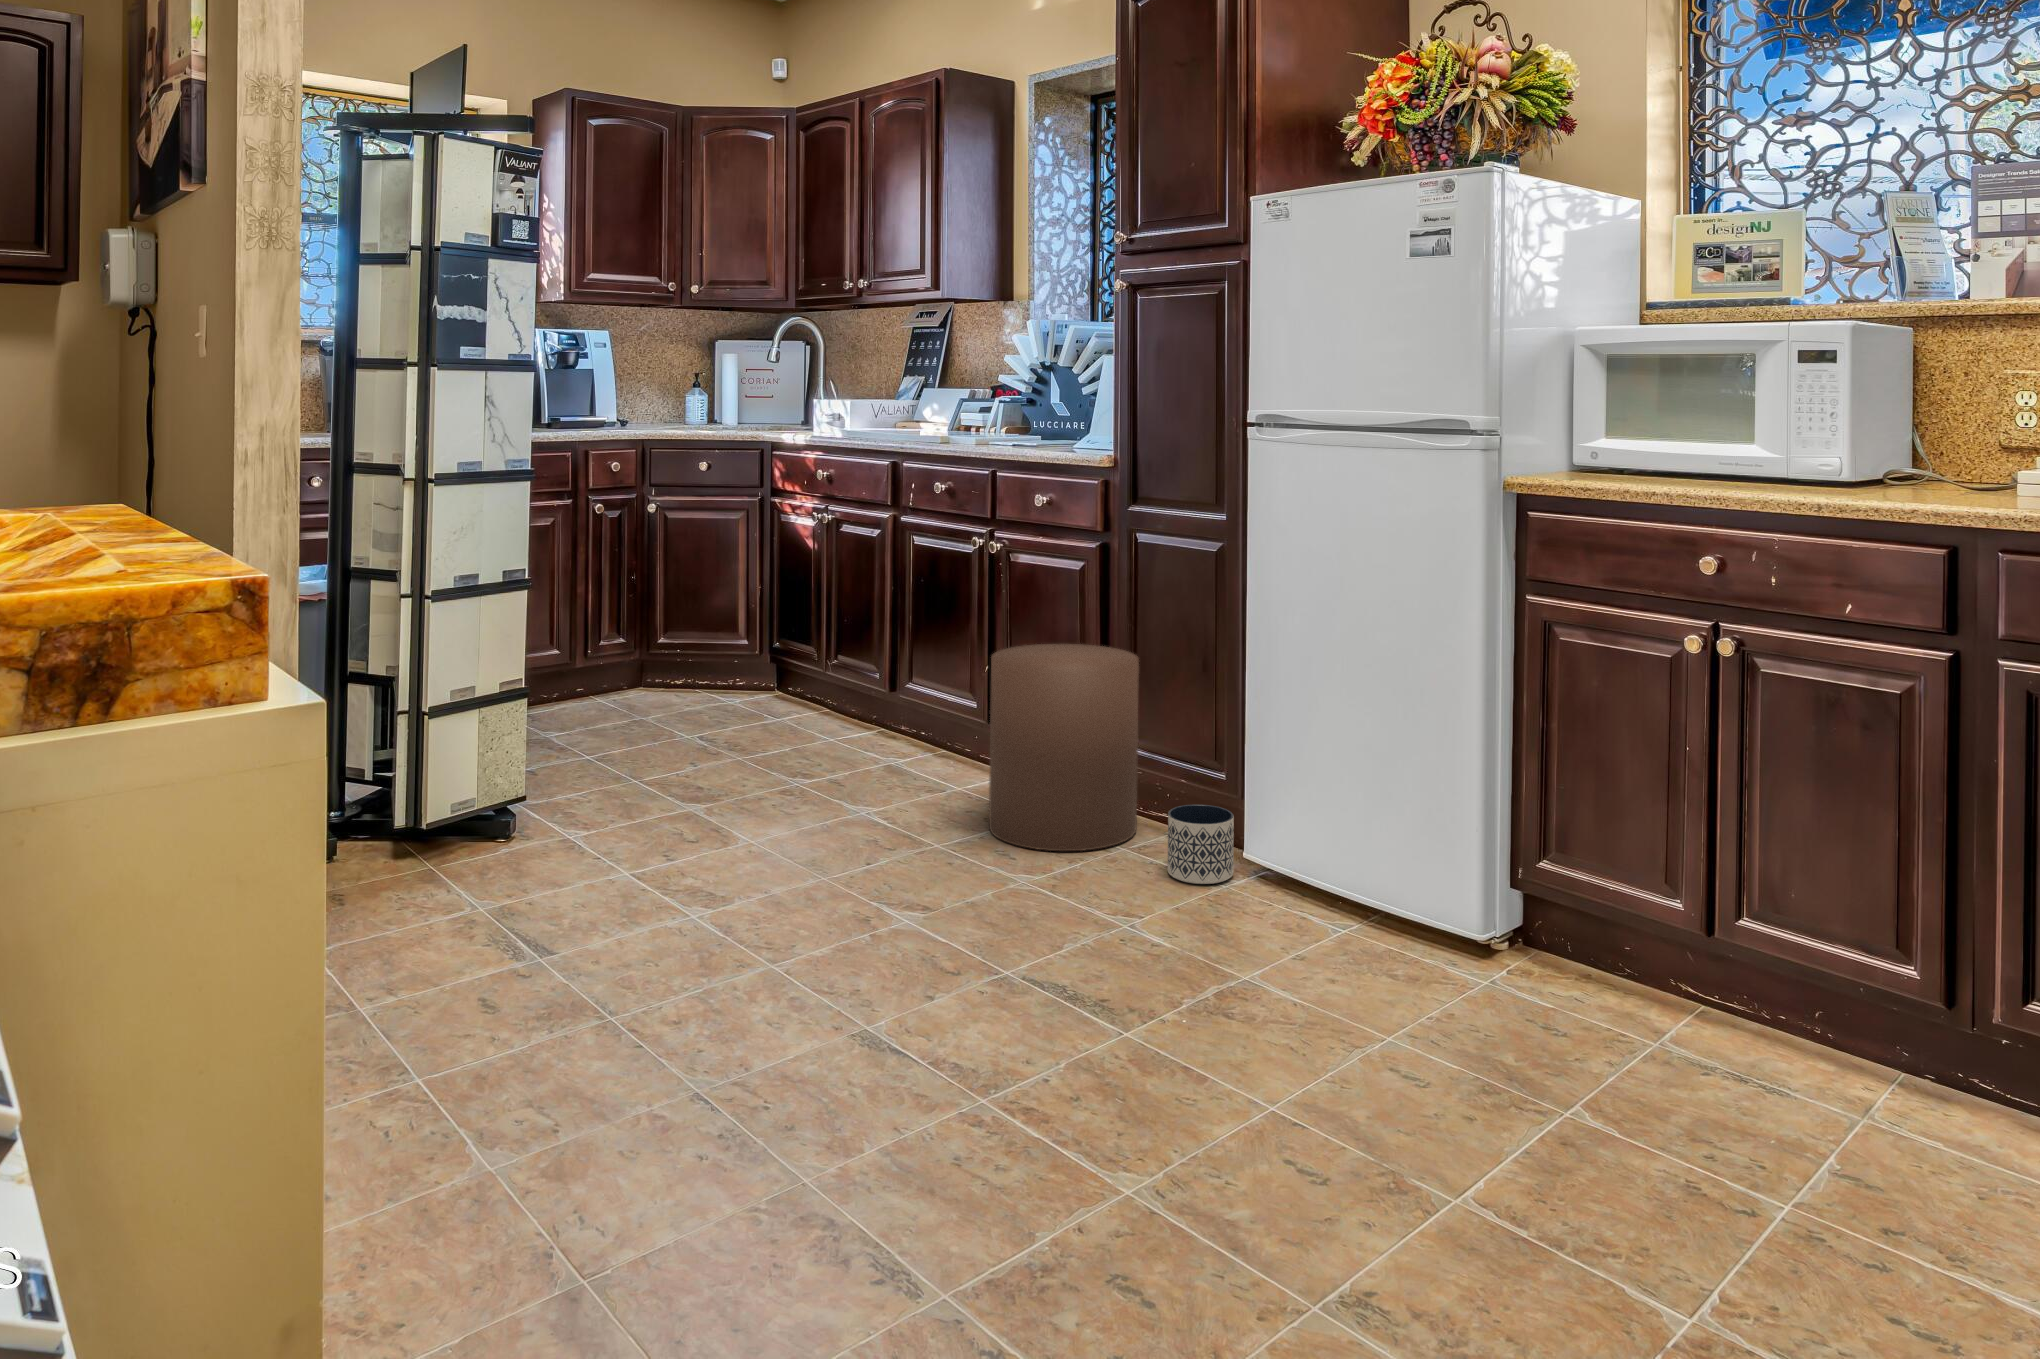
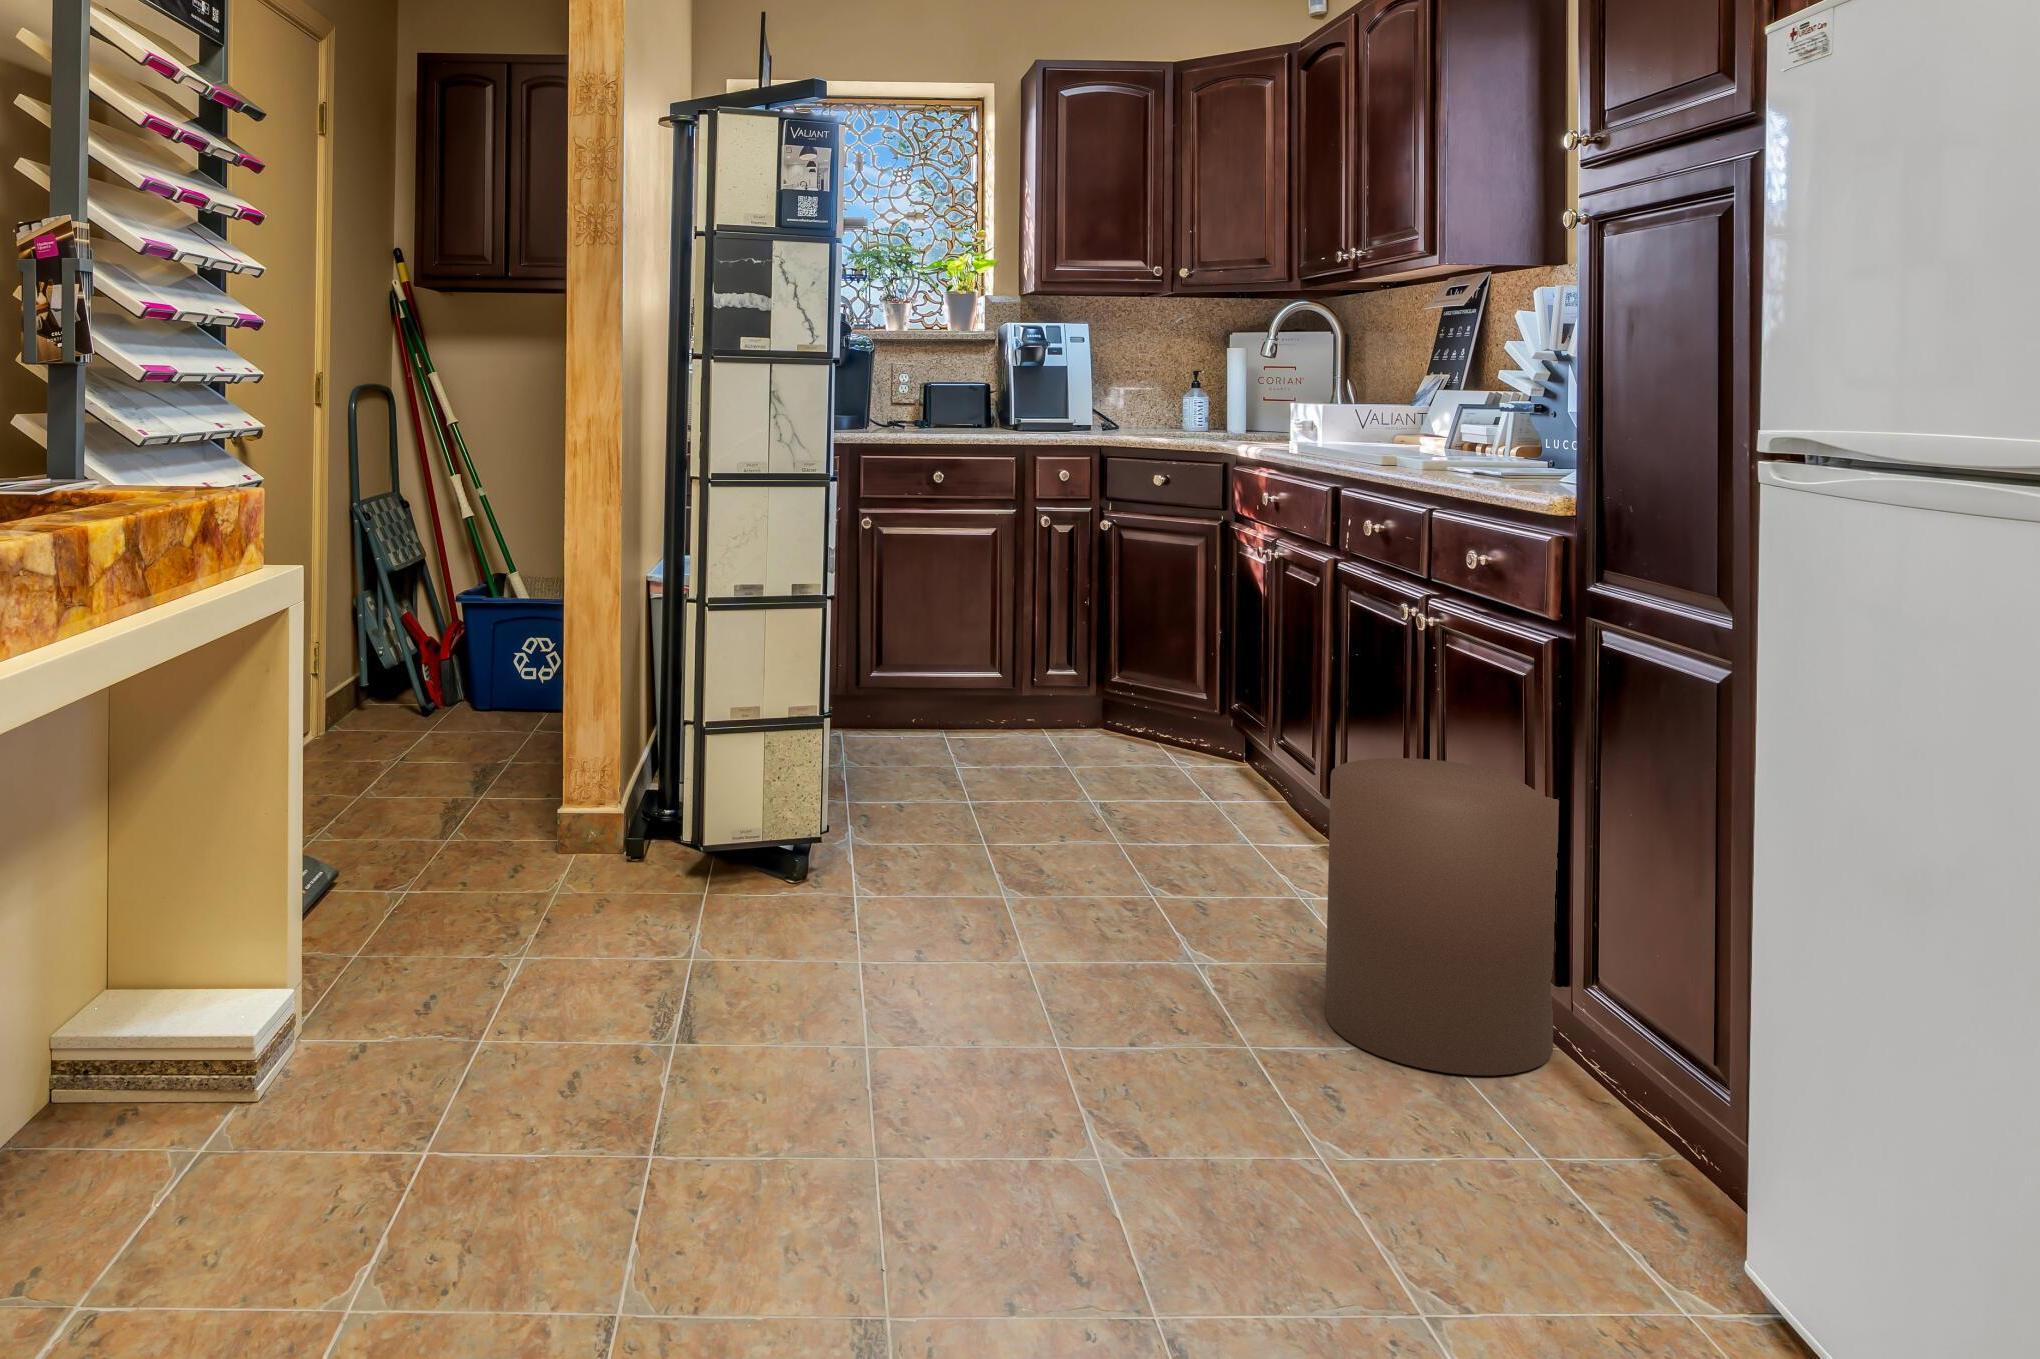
planter: present [1168,805,1234,884] -> none [1530,1044,1644,1181]

